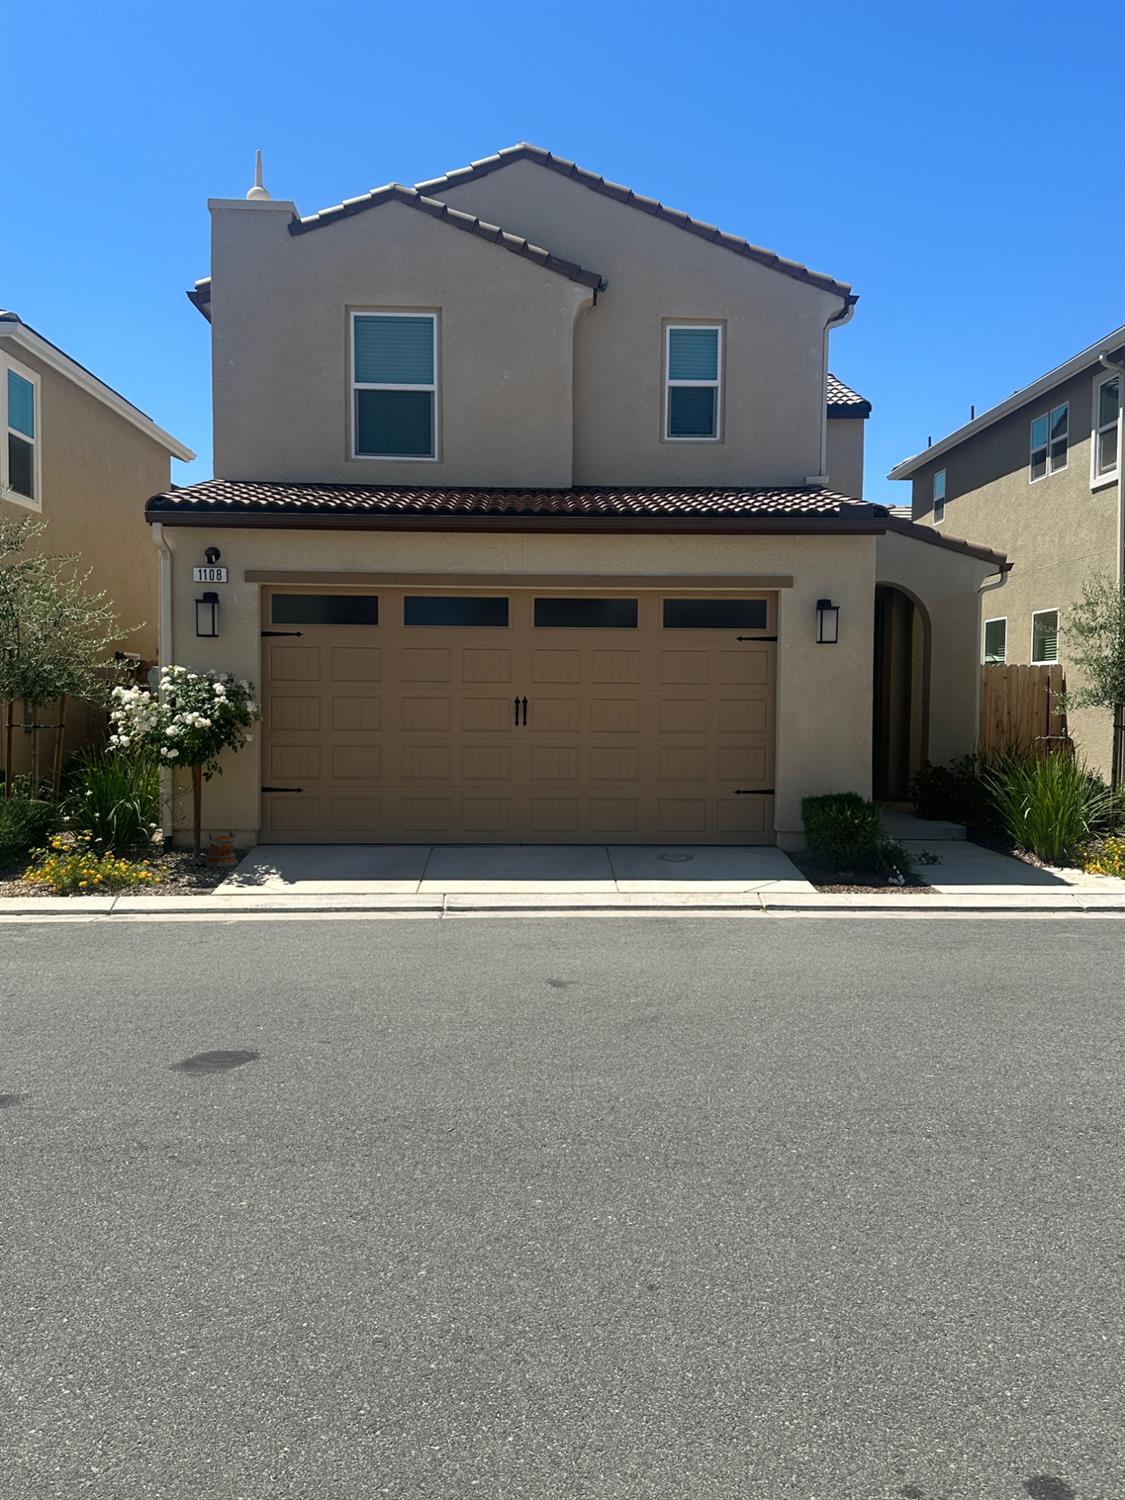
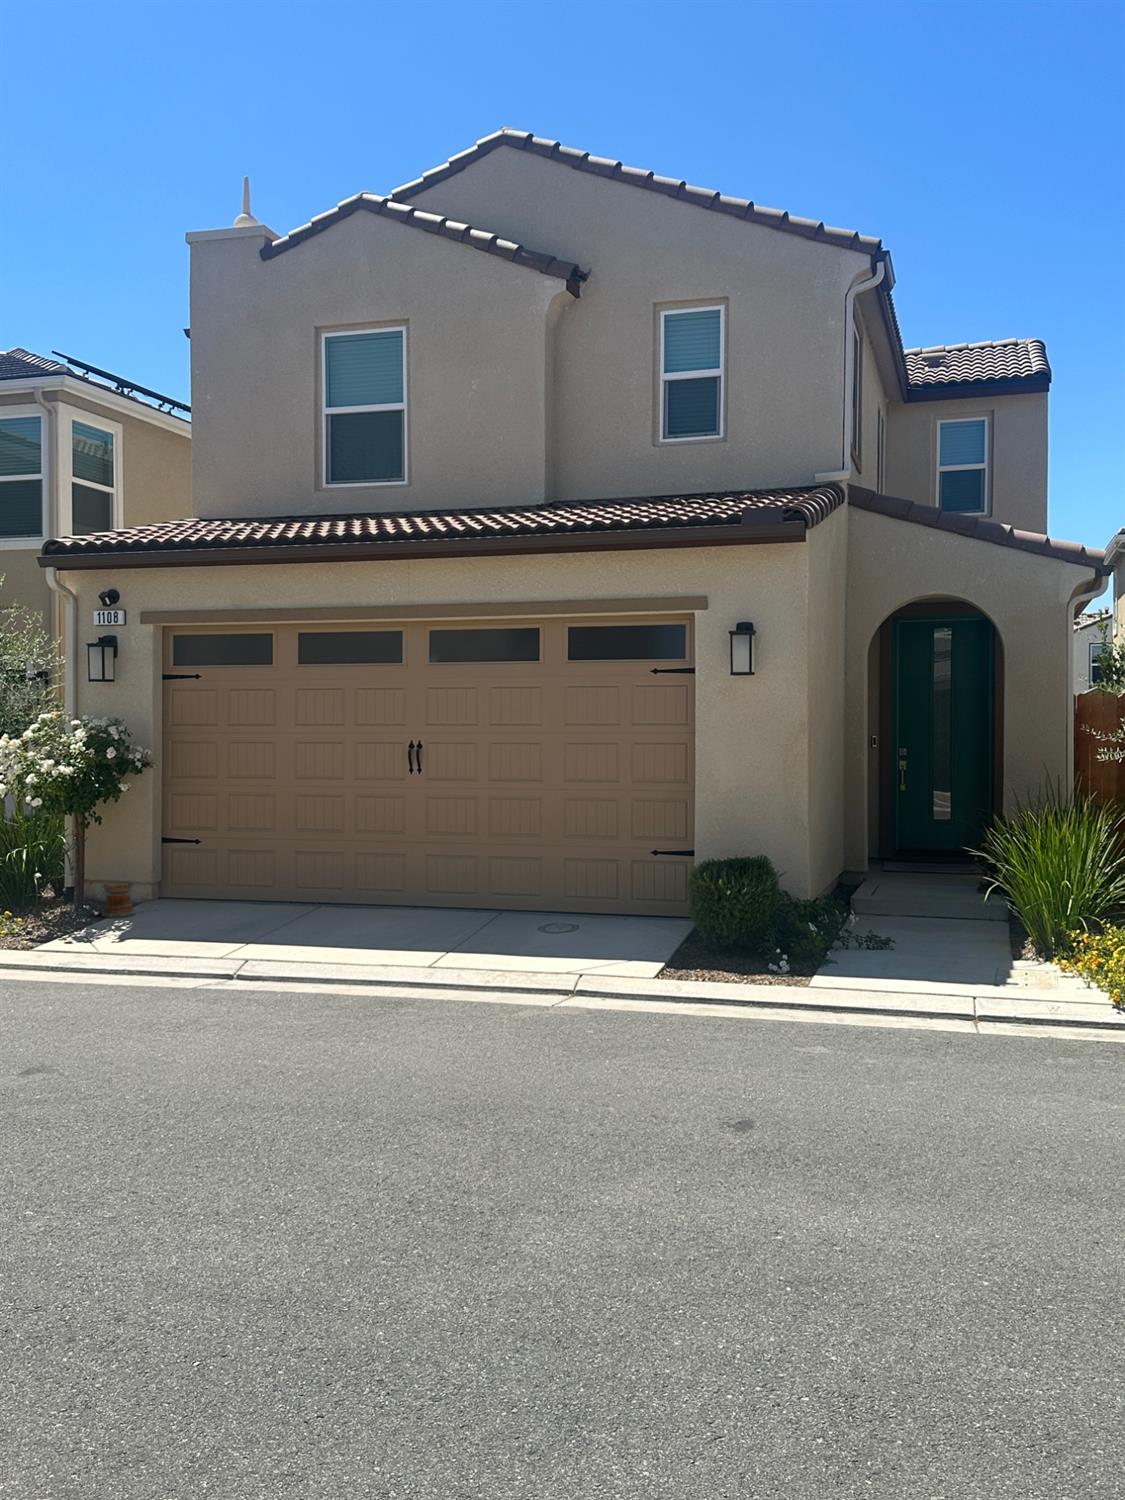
potted plant: present [838,821,861,884] -> none [699,893,732,969]

